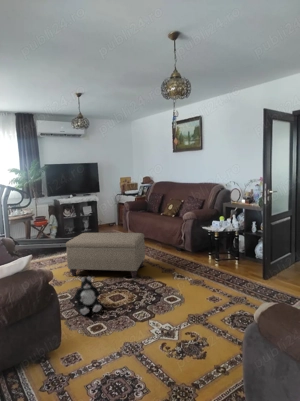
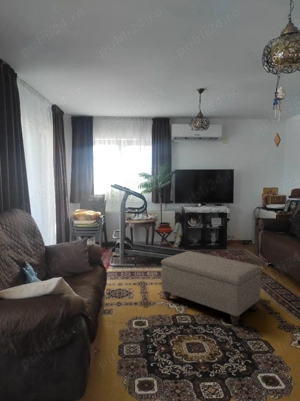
plush toy: present [74,276,101,315] -> none [140,310,171,360]

